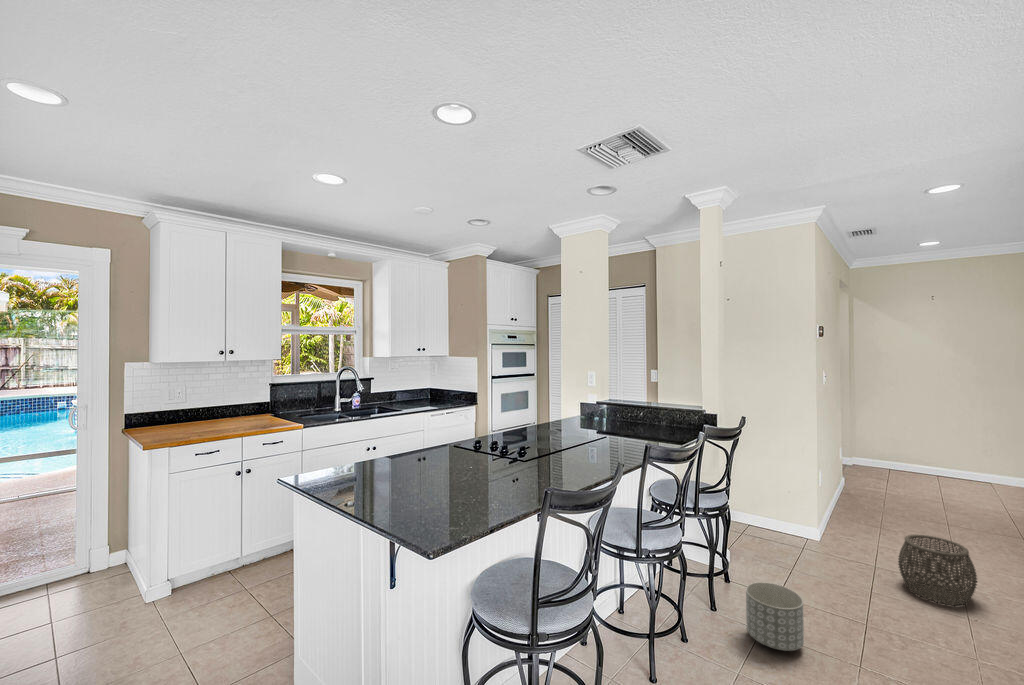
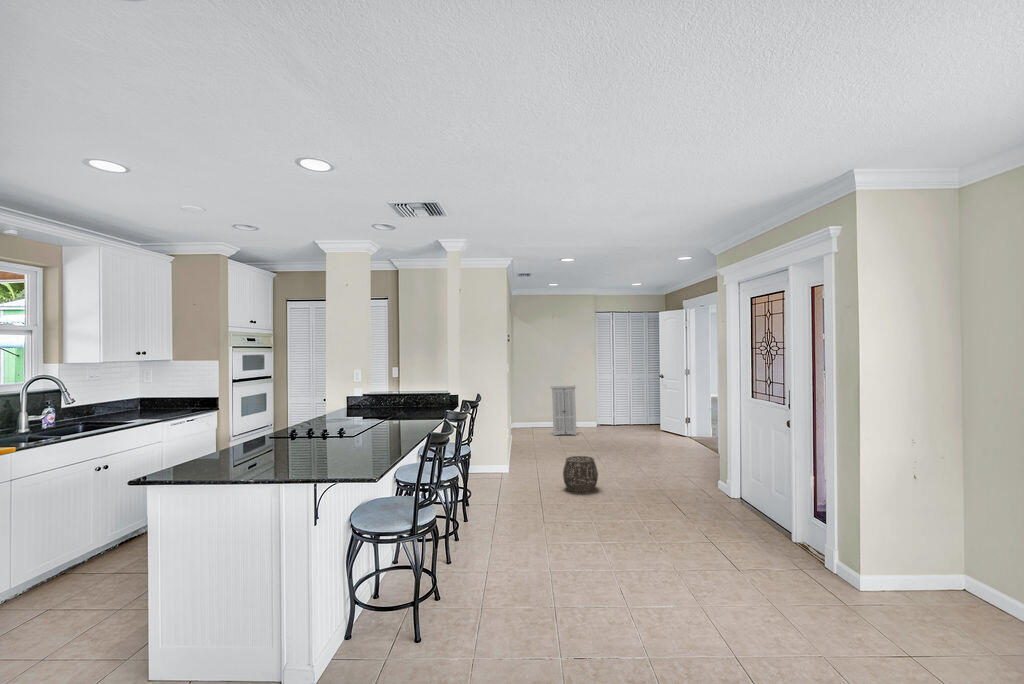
storage cabinet: none [897,404,947,482] -> present [551,386,577,436]
planter: present [746,582,804,651] -> none [493,495,526,533]

